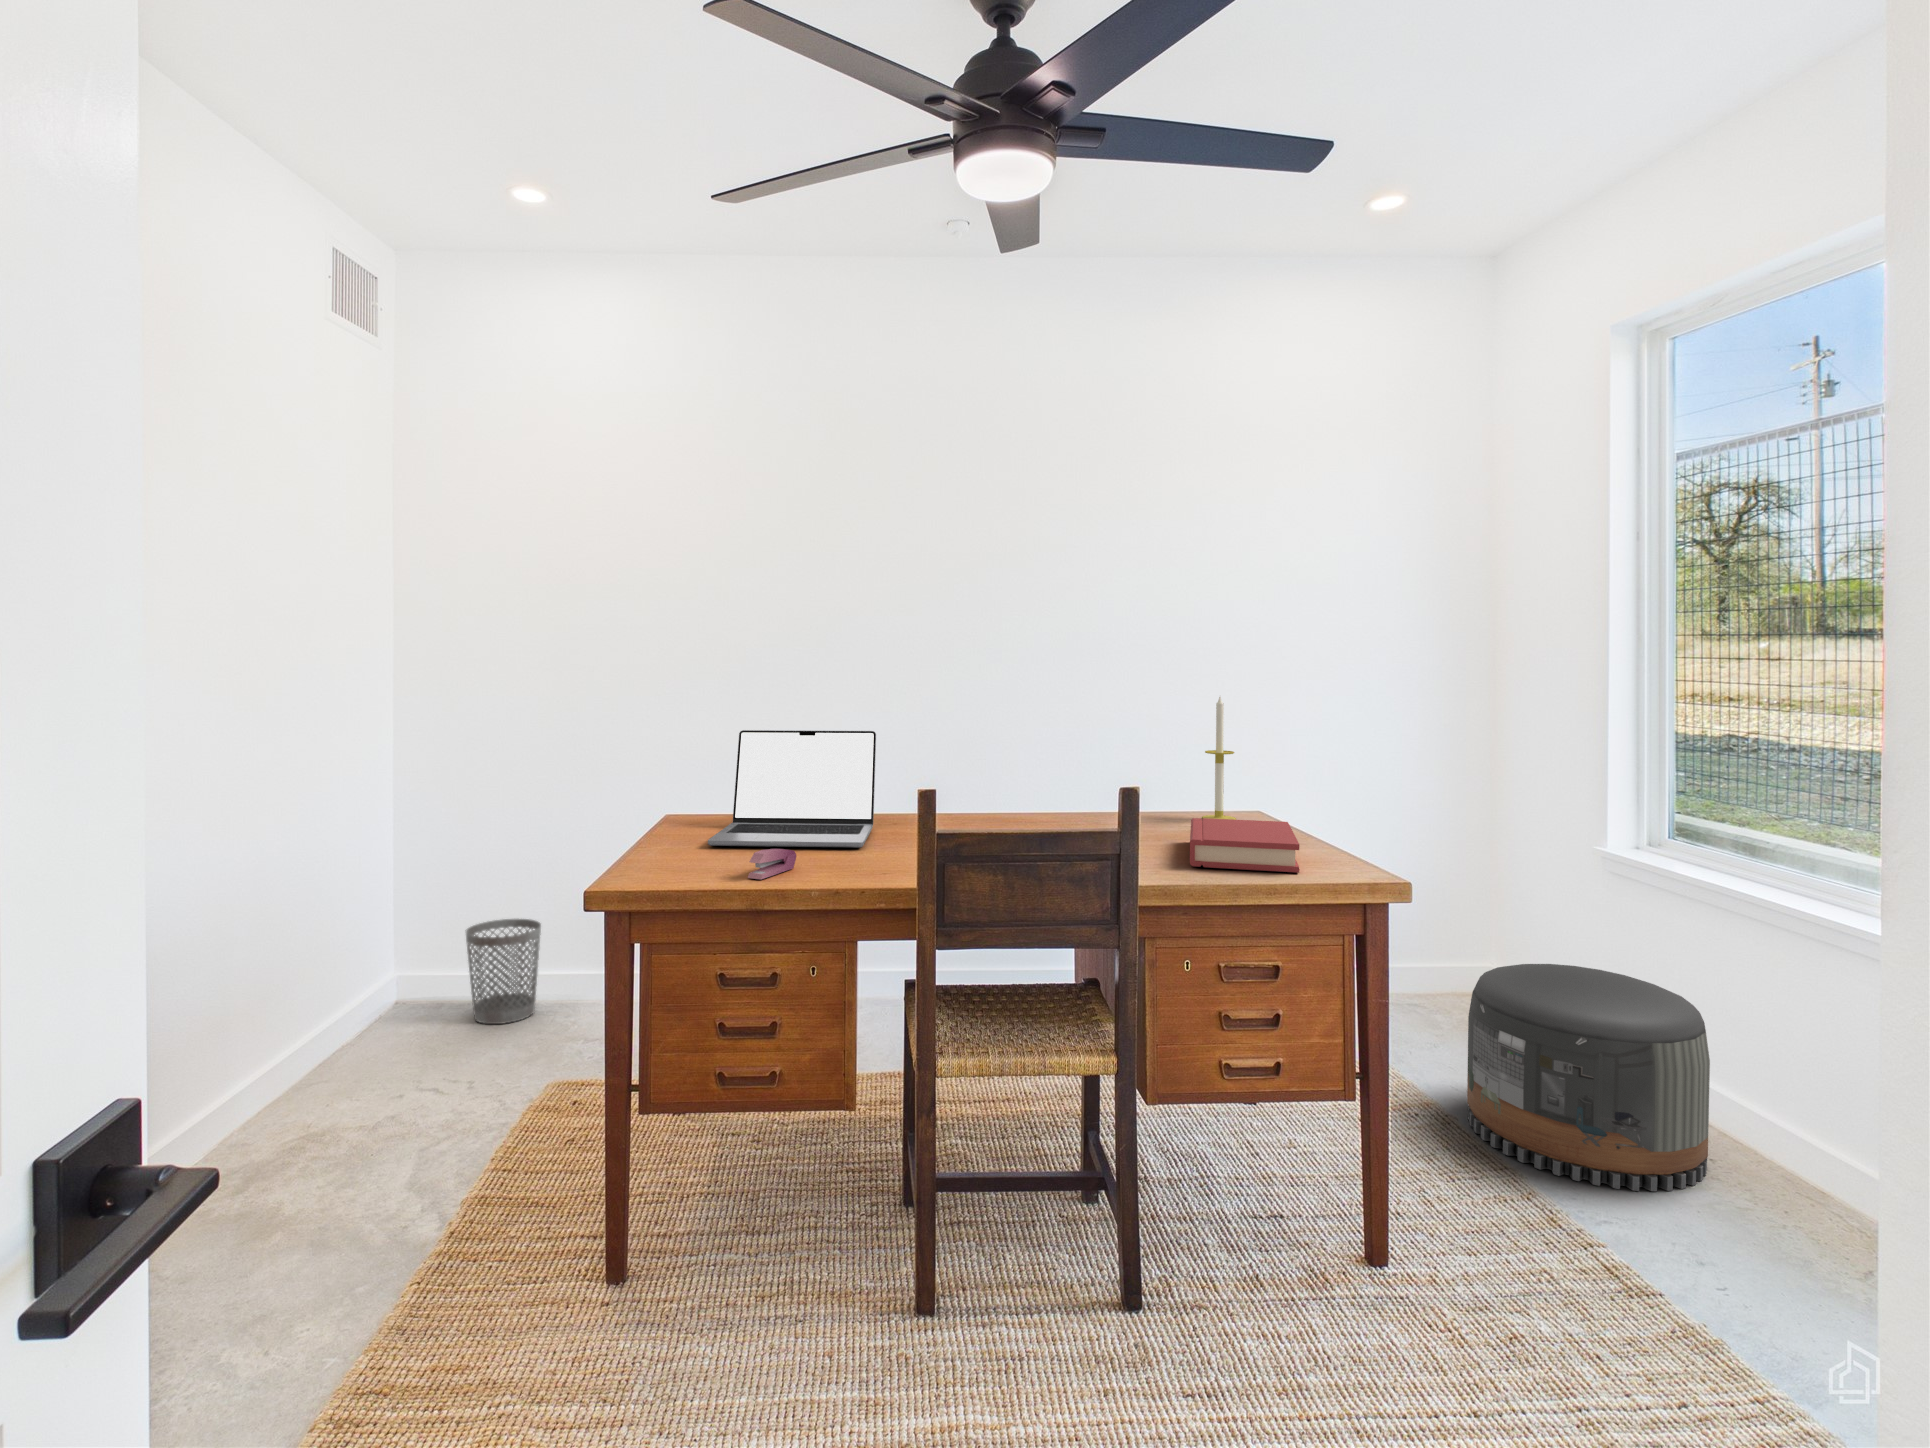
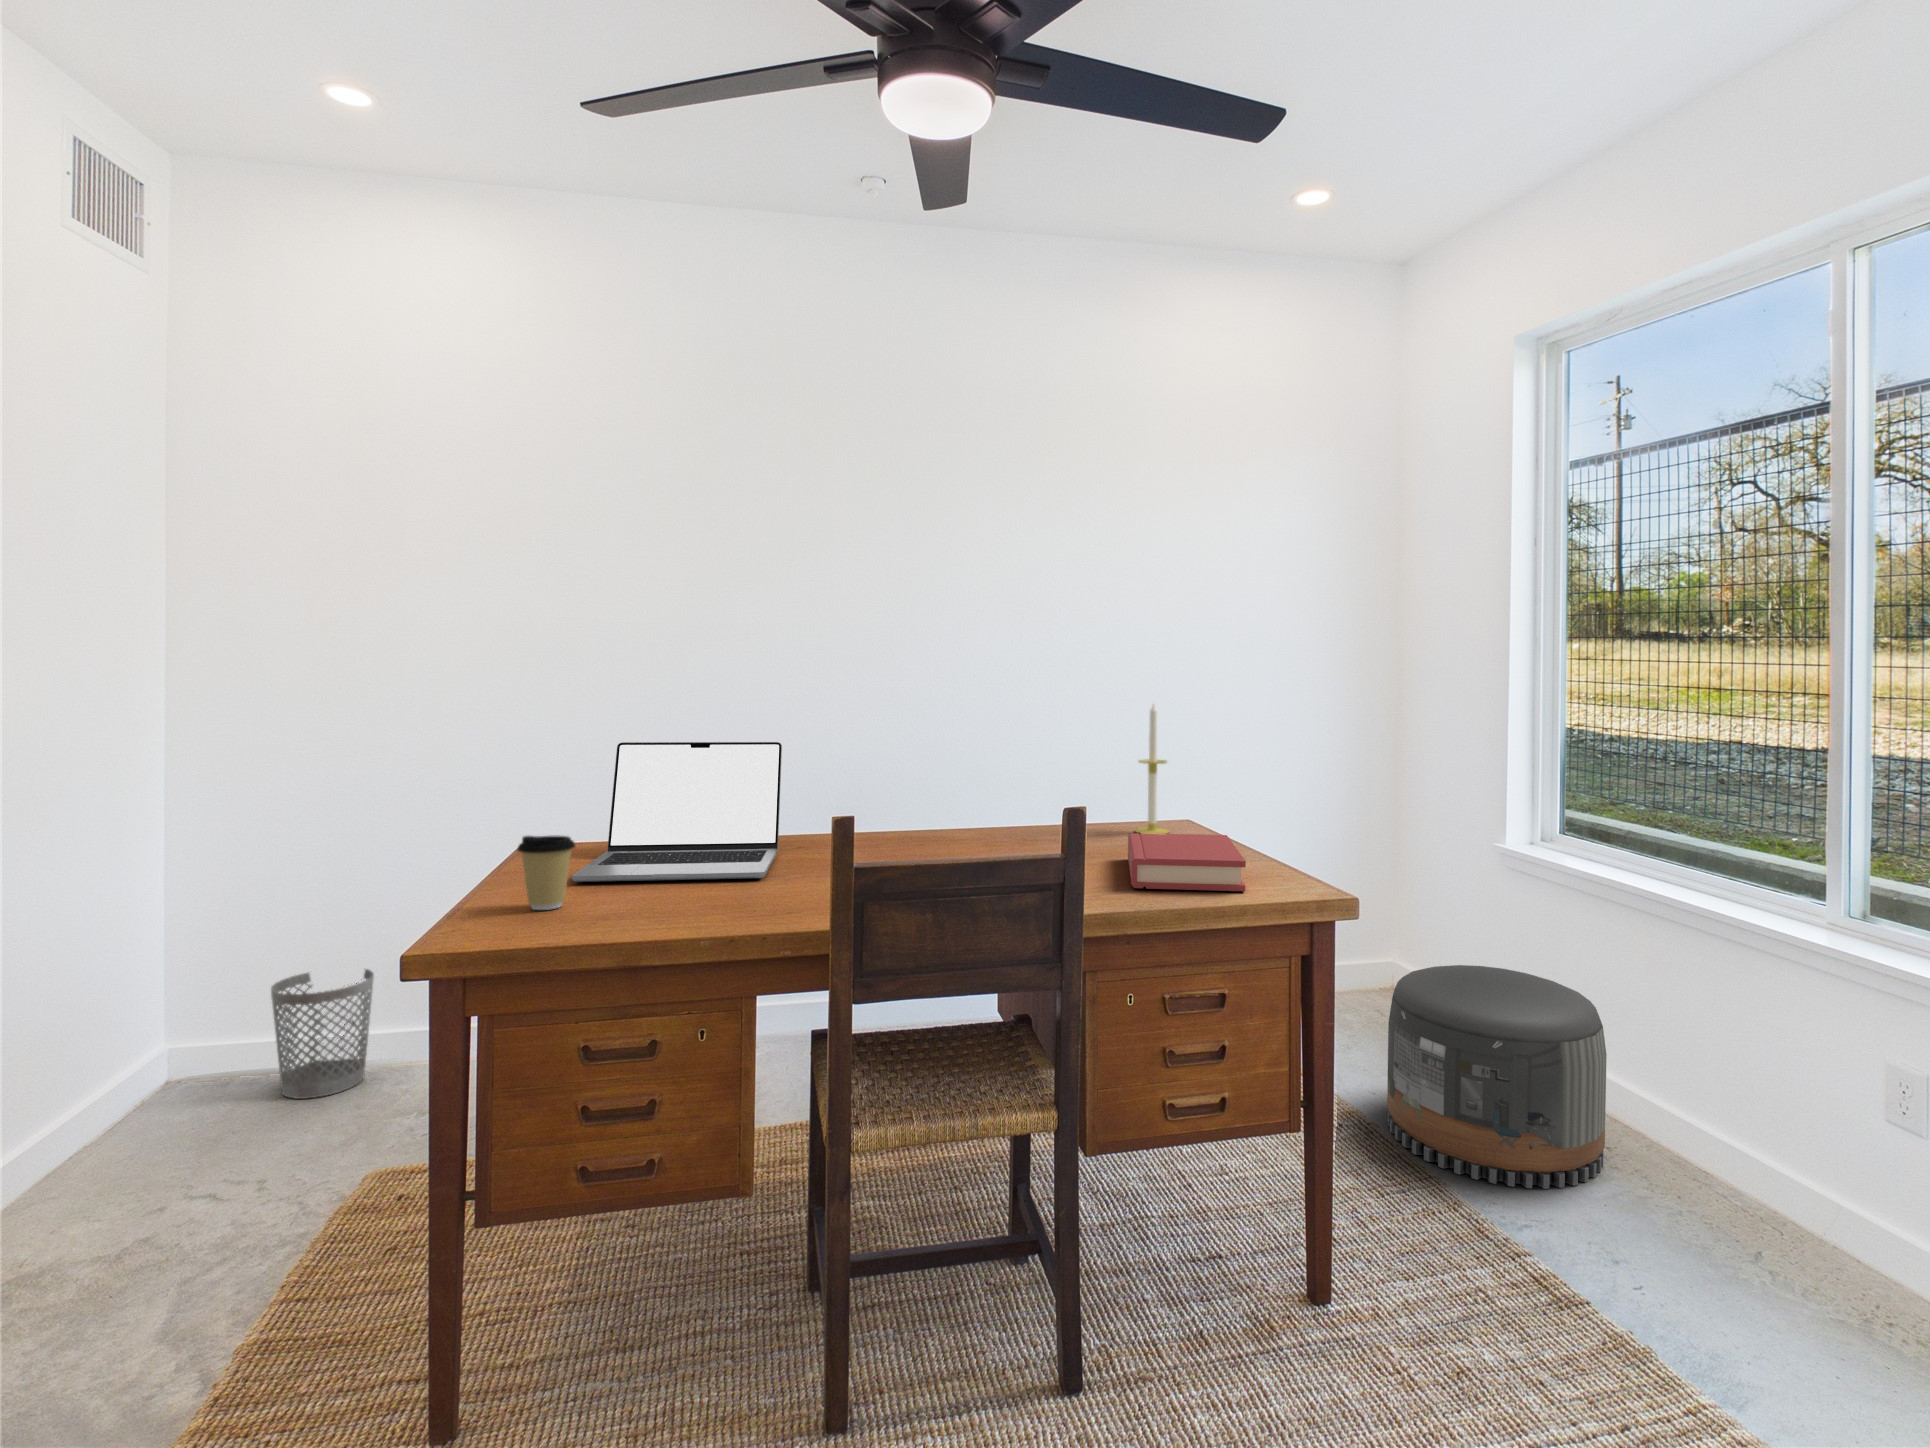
coffee cup: none [668,805,713,866] -> present [518,836,575,910]
stapler: present [748,849,796,879] -> none [617,885,681,925]

